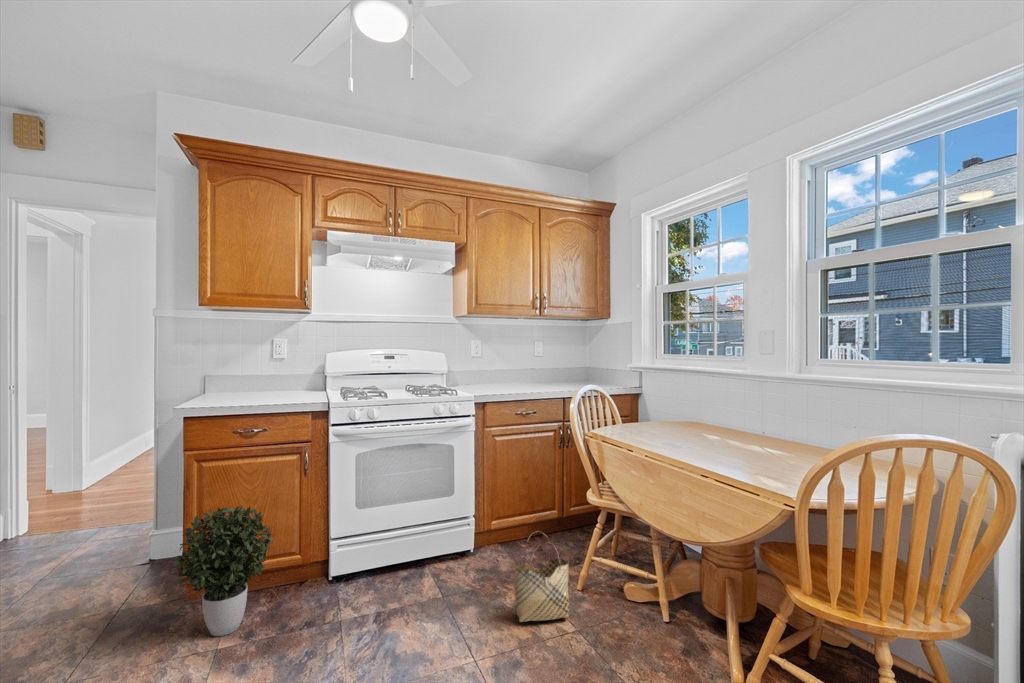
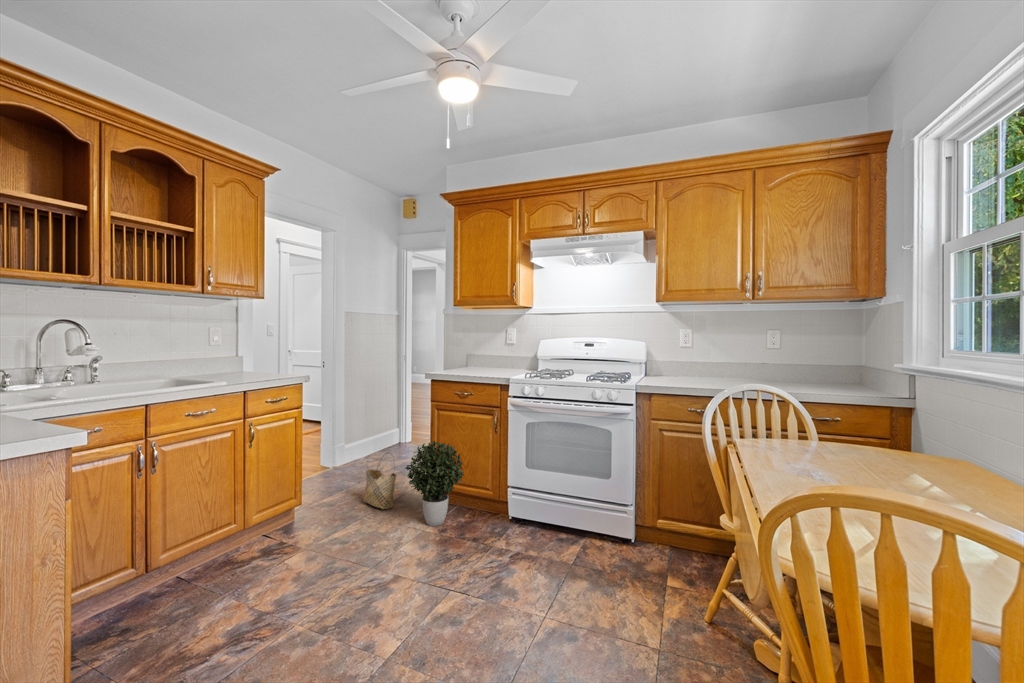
woven basket: present [513,531,569,622] -> present [363,453,396,509]

